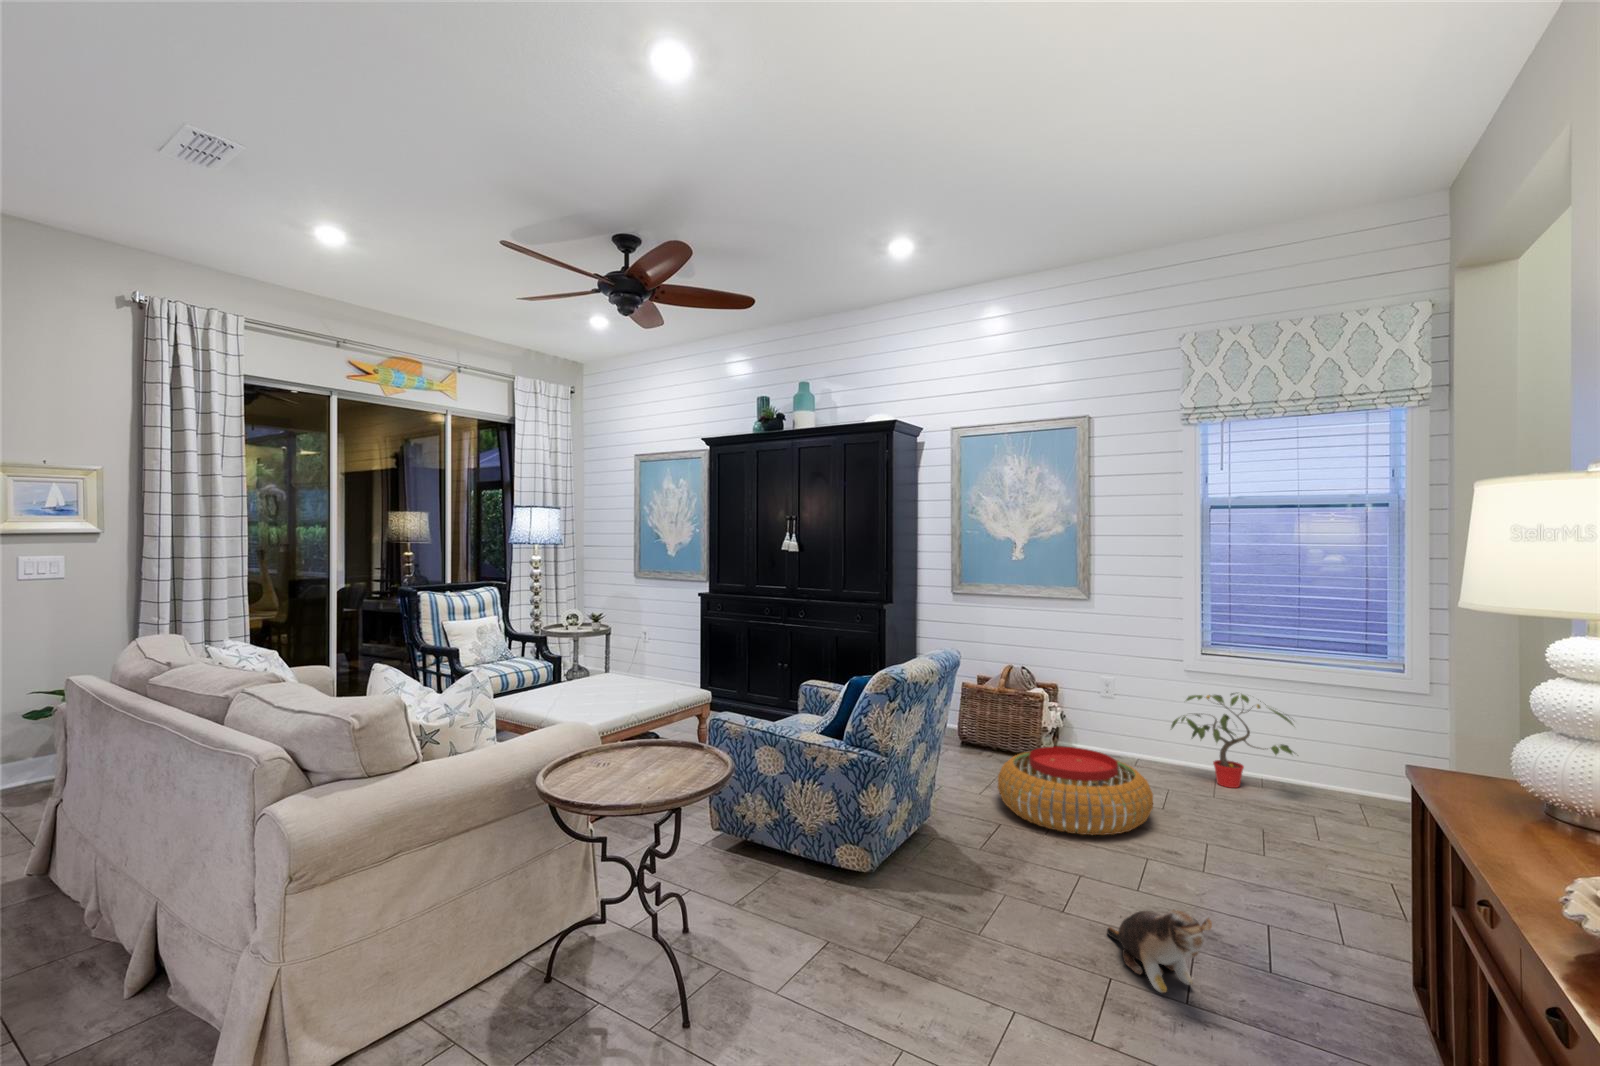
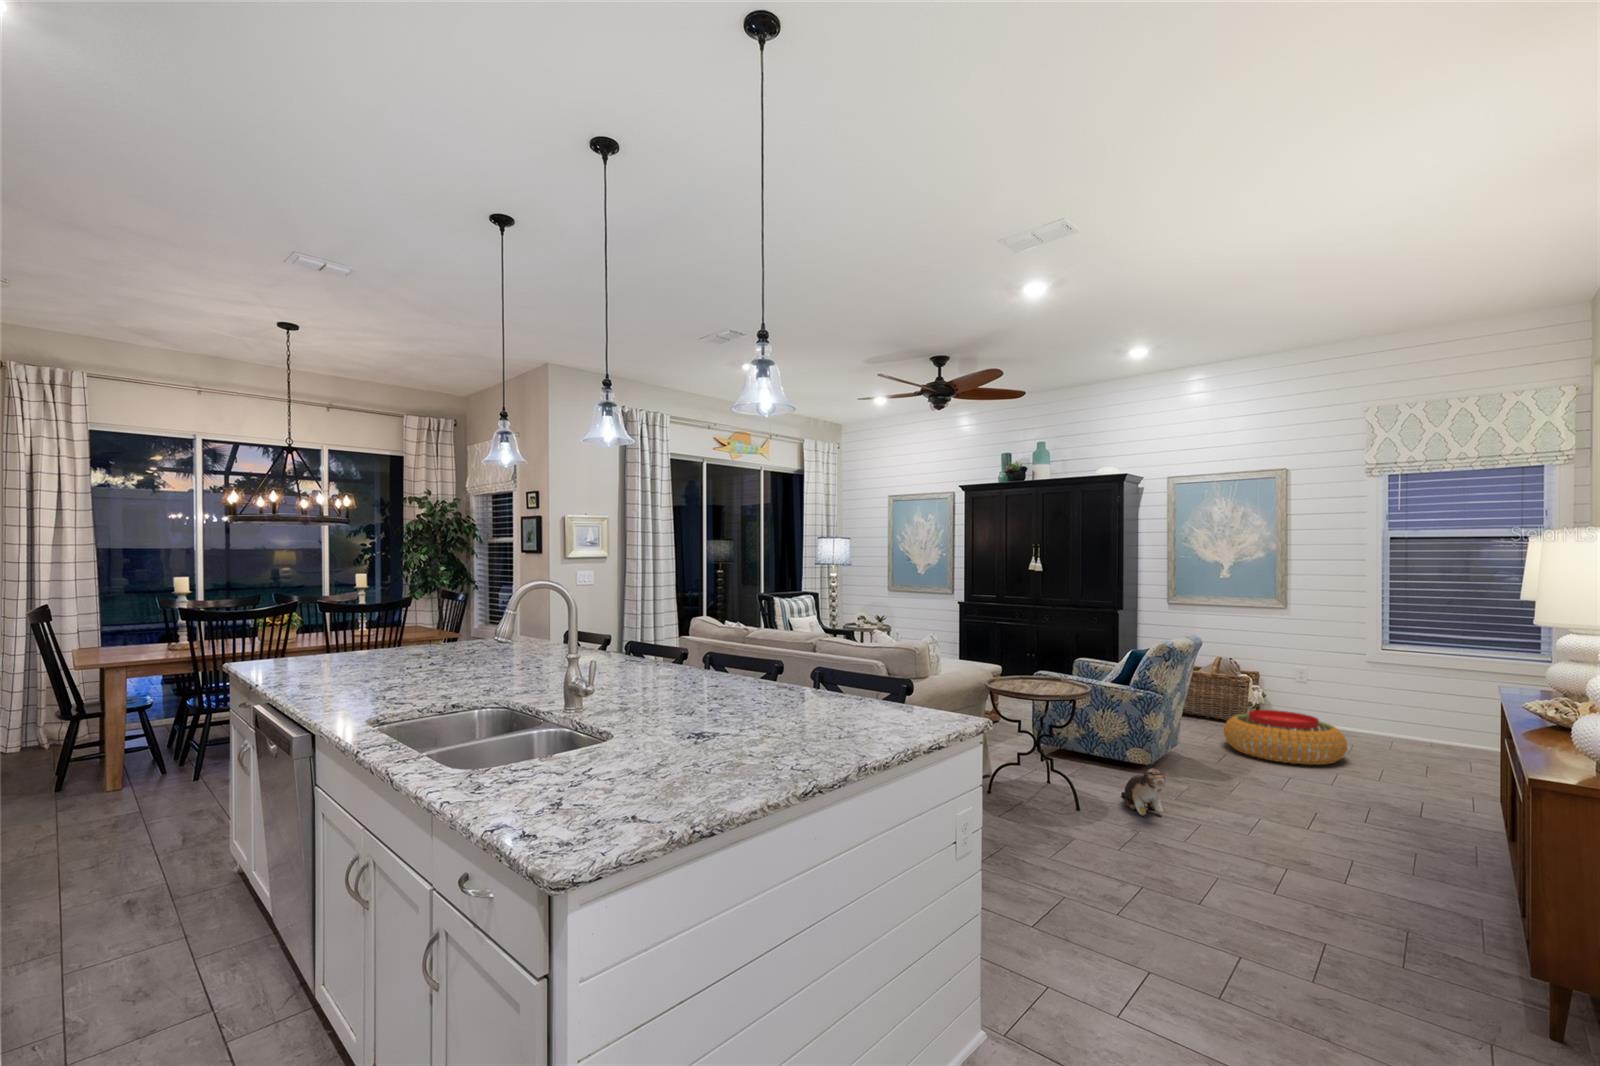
potted plant: present [1171,693,1294,788] -> none [1359,678,1469,749]
plush toy: present [1107,910,1212,993] -> present [1121,769,1169,815]

